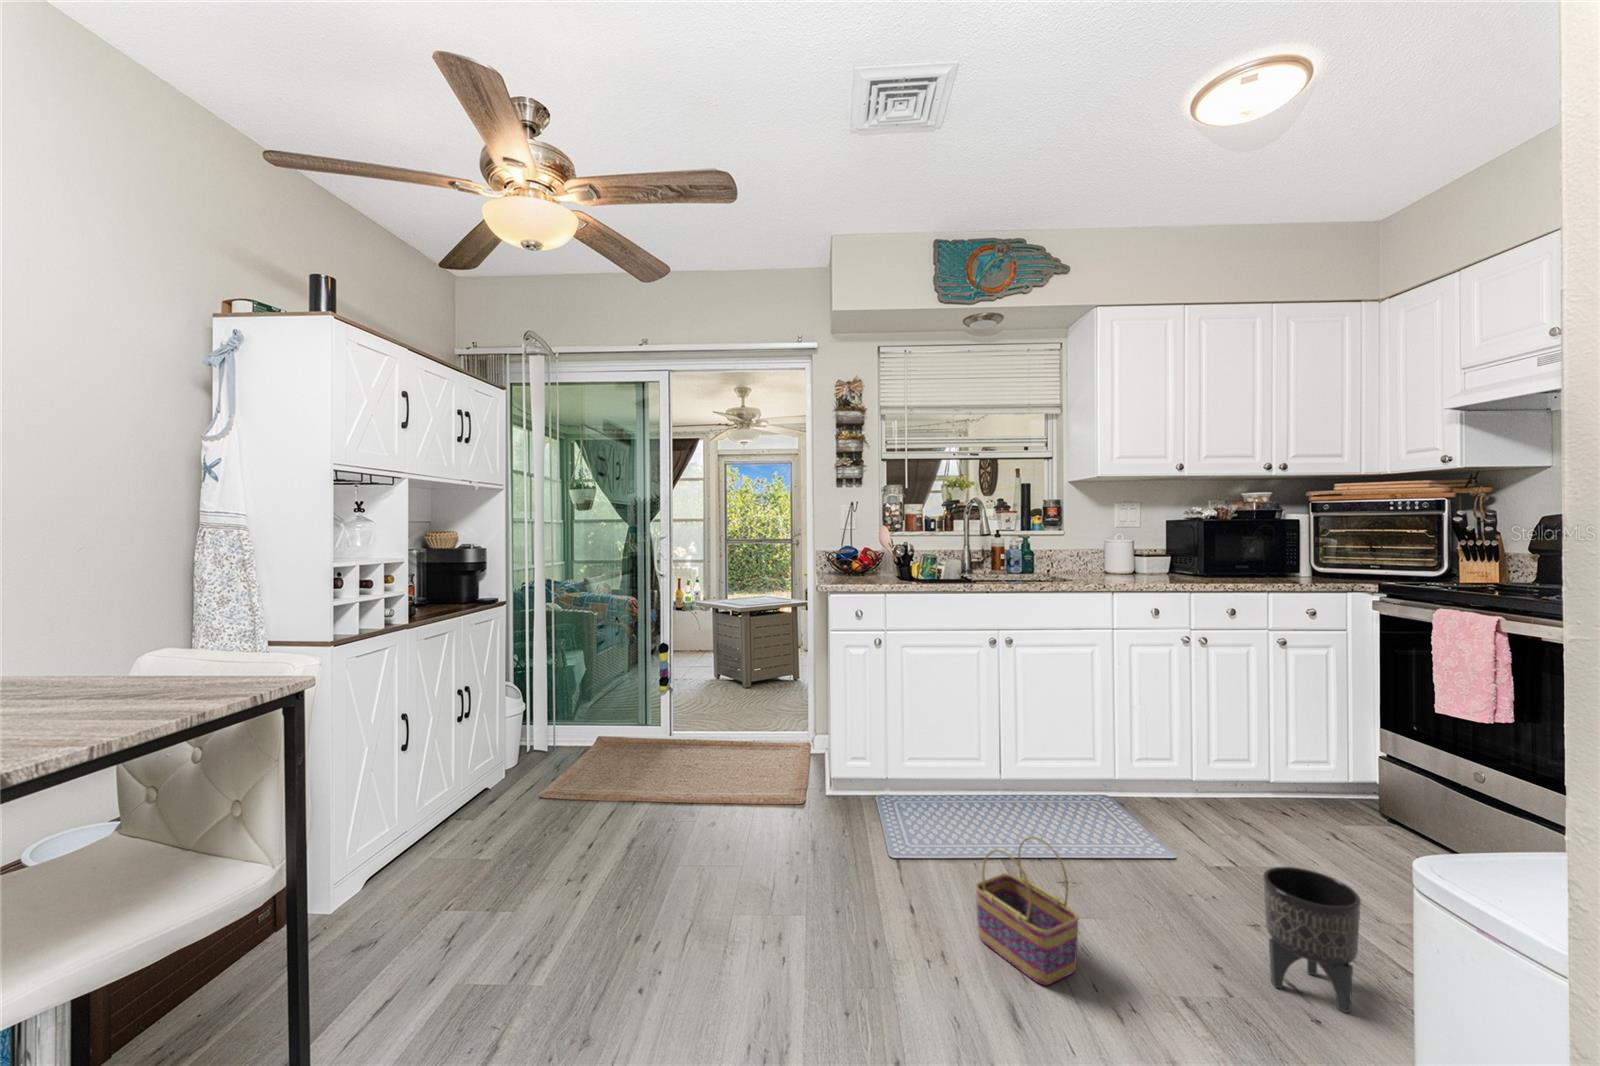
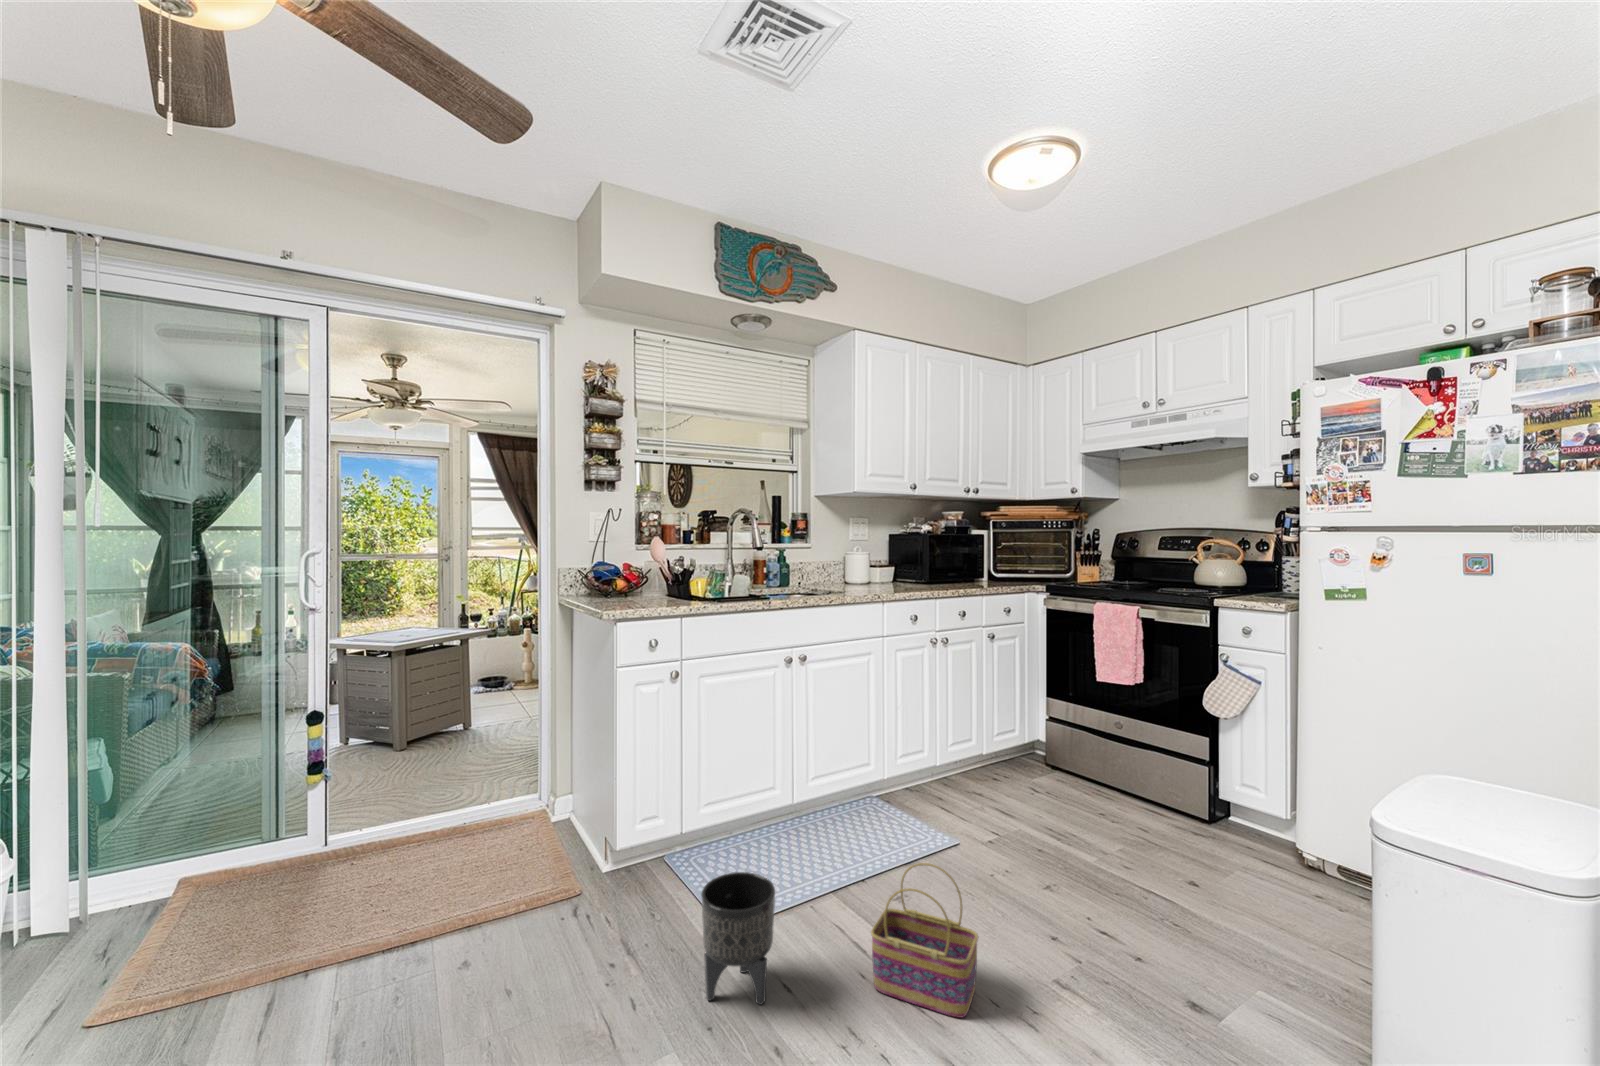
planter: present [1263,867,1361,1013] -> present [701,872,775,1005]

